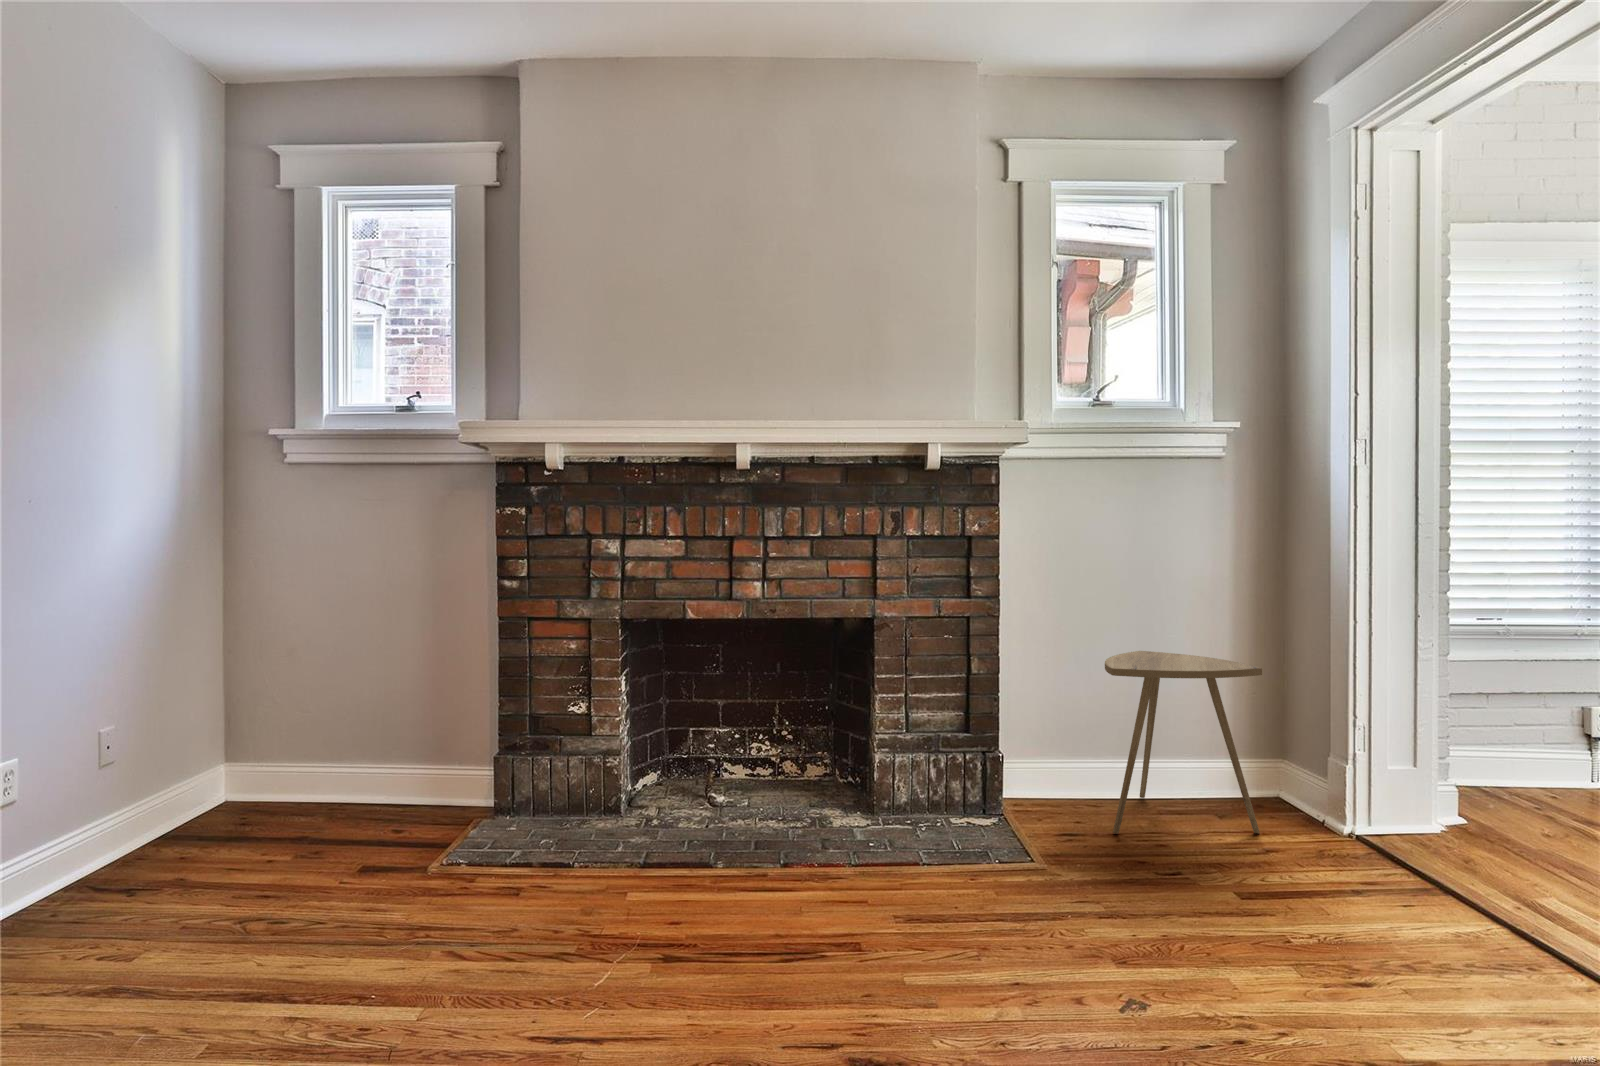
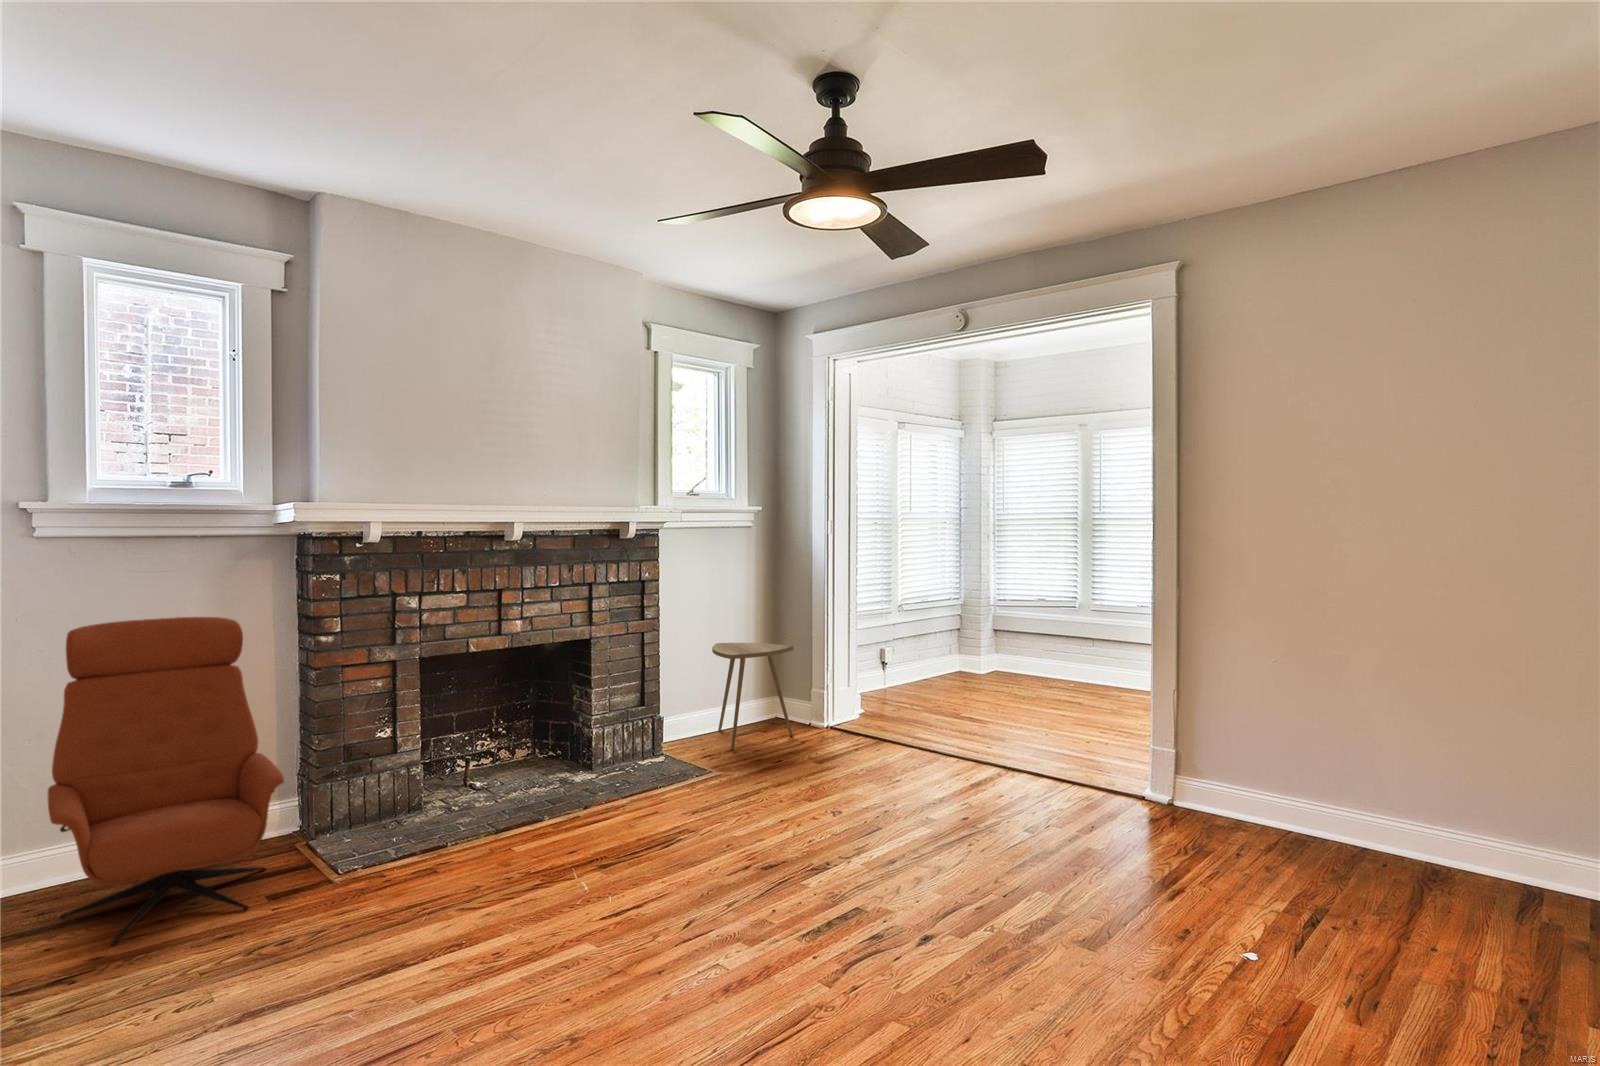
lounge chair: none [180,550,444,881] -> present [48,617,284,945]

